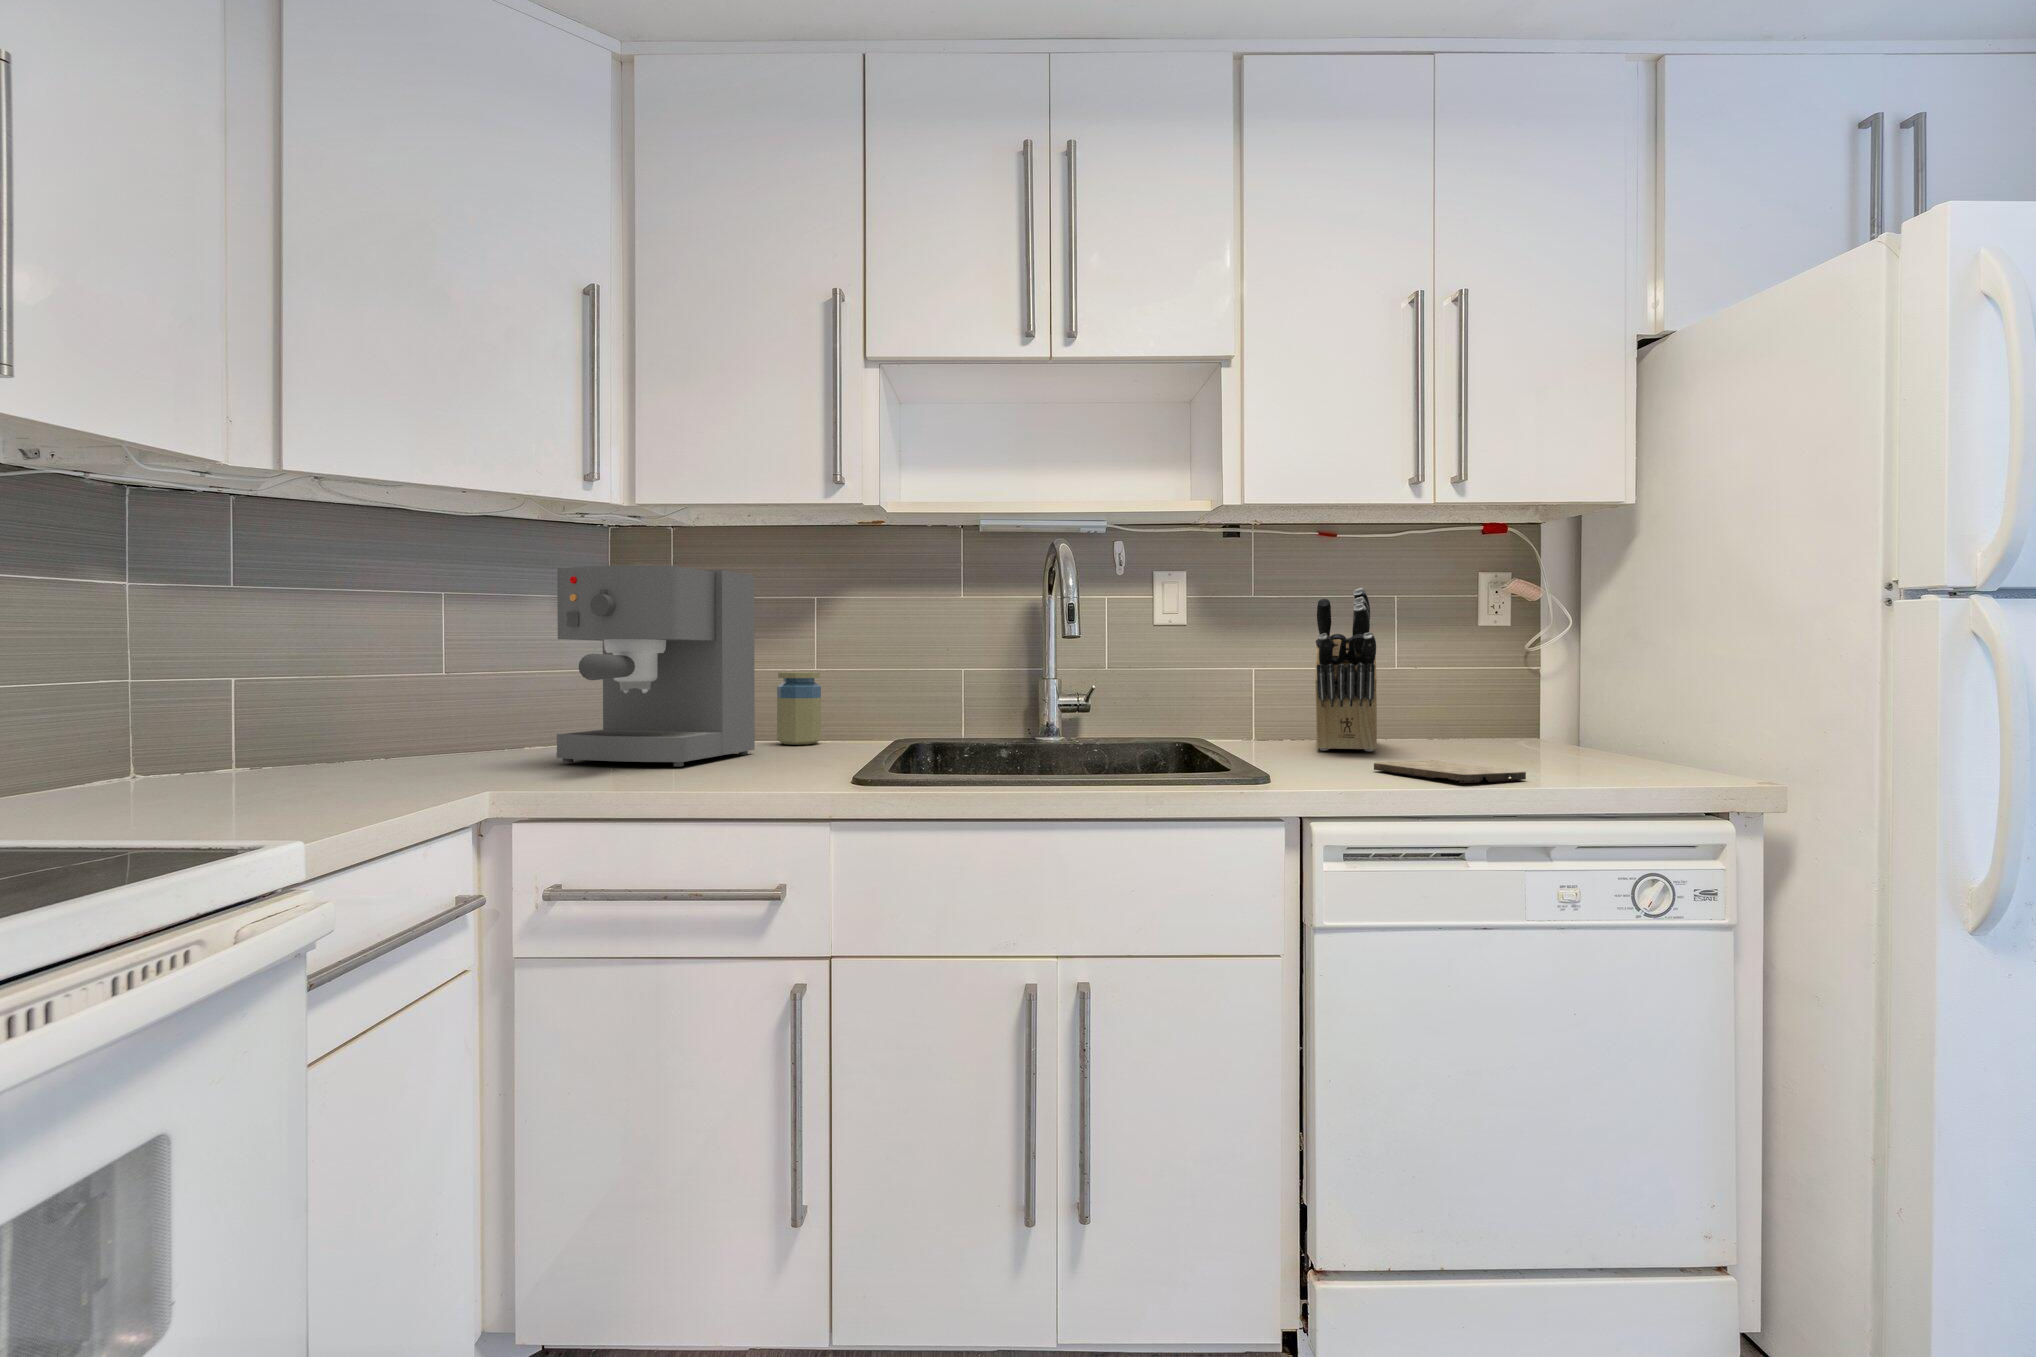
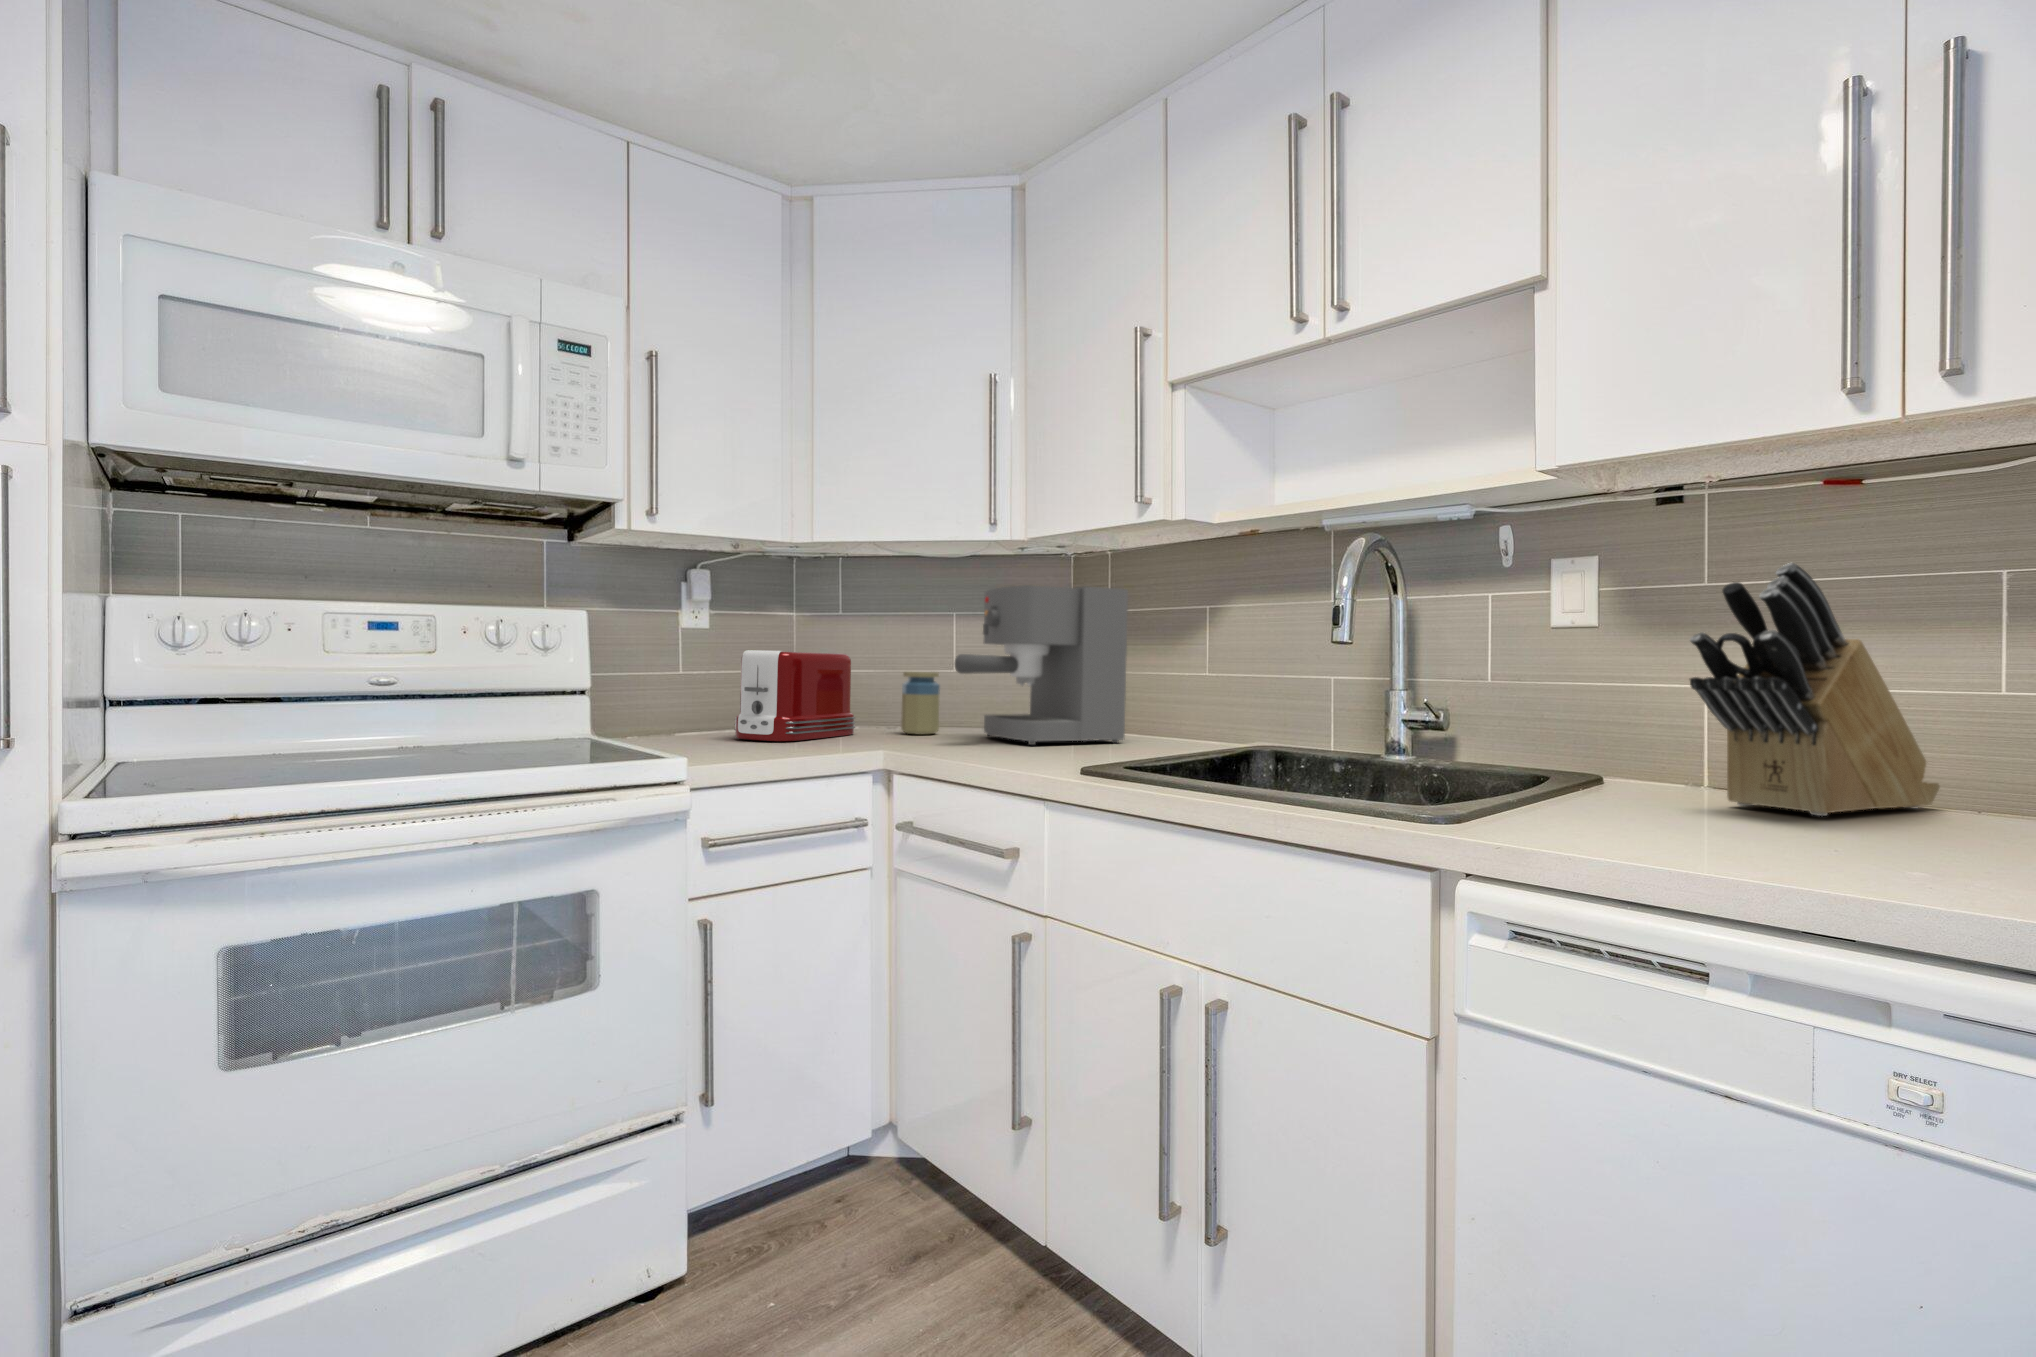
toaster: none [142,653,343,811] -> present [734,650,855,741]
jar: present [777,672,821,745] -> present [901,672,940,735]
cutting board: present [1374,760,1526,783] -> none [1663,820,1883,878]

